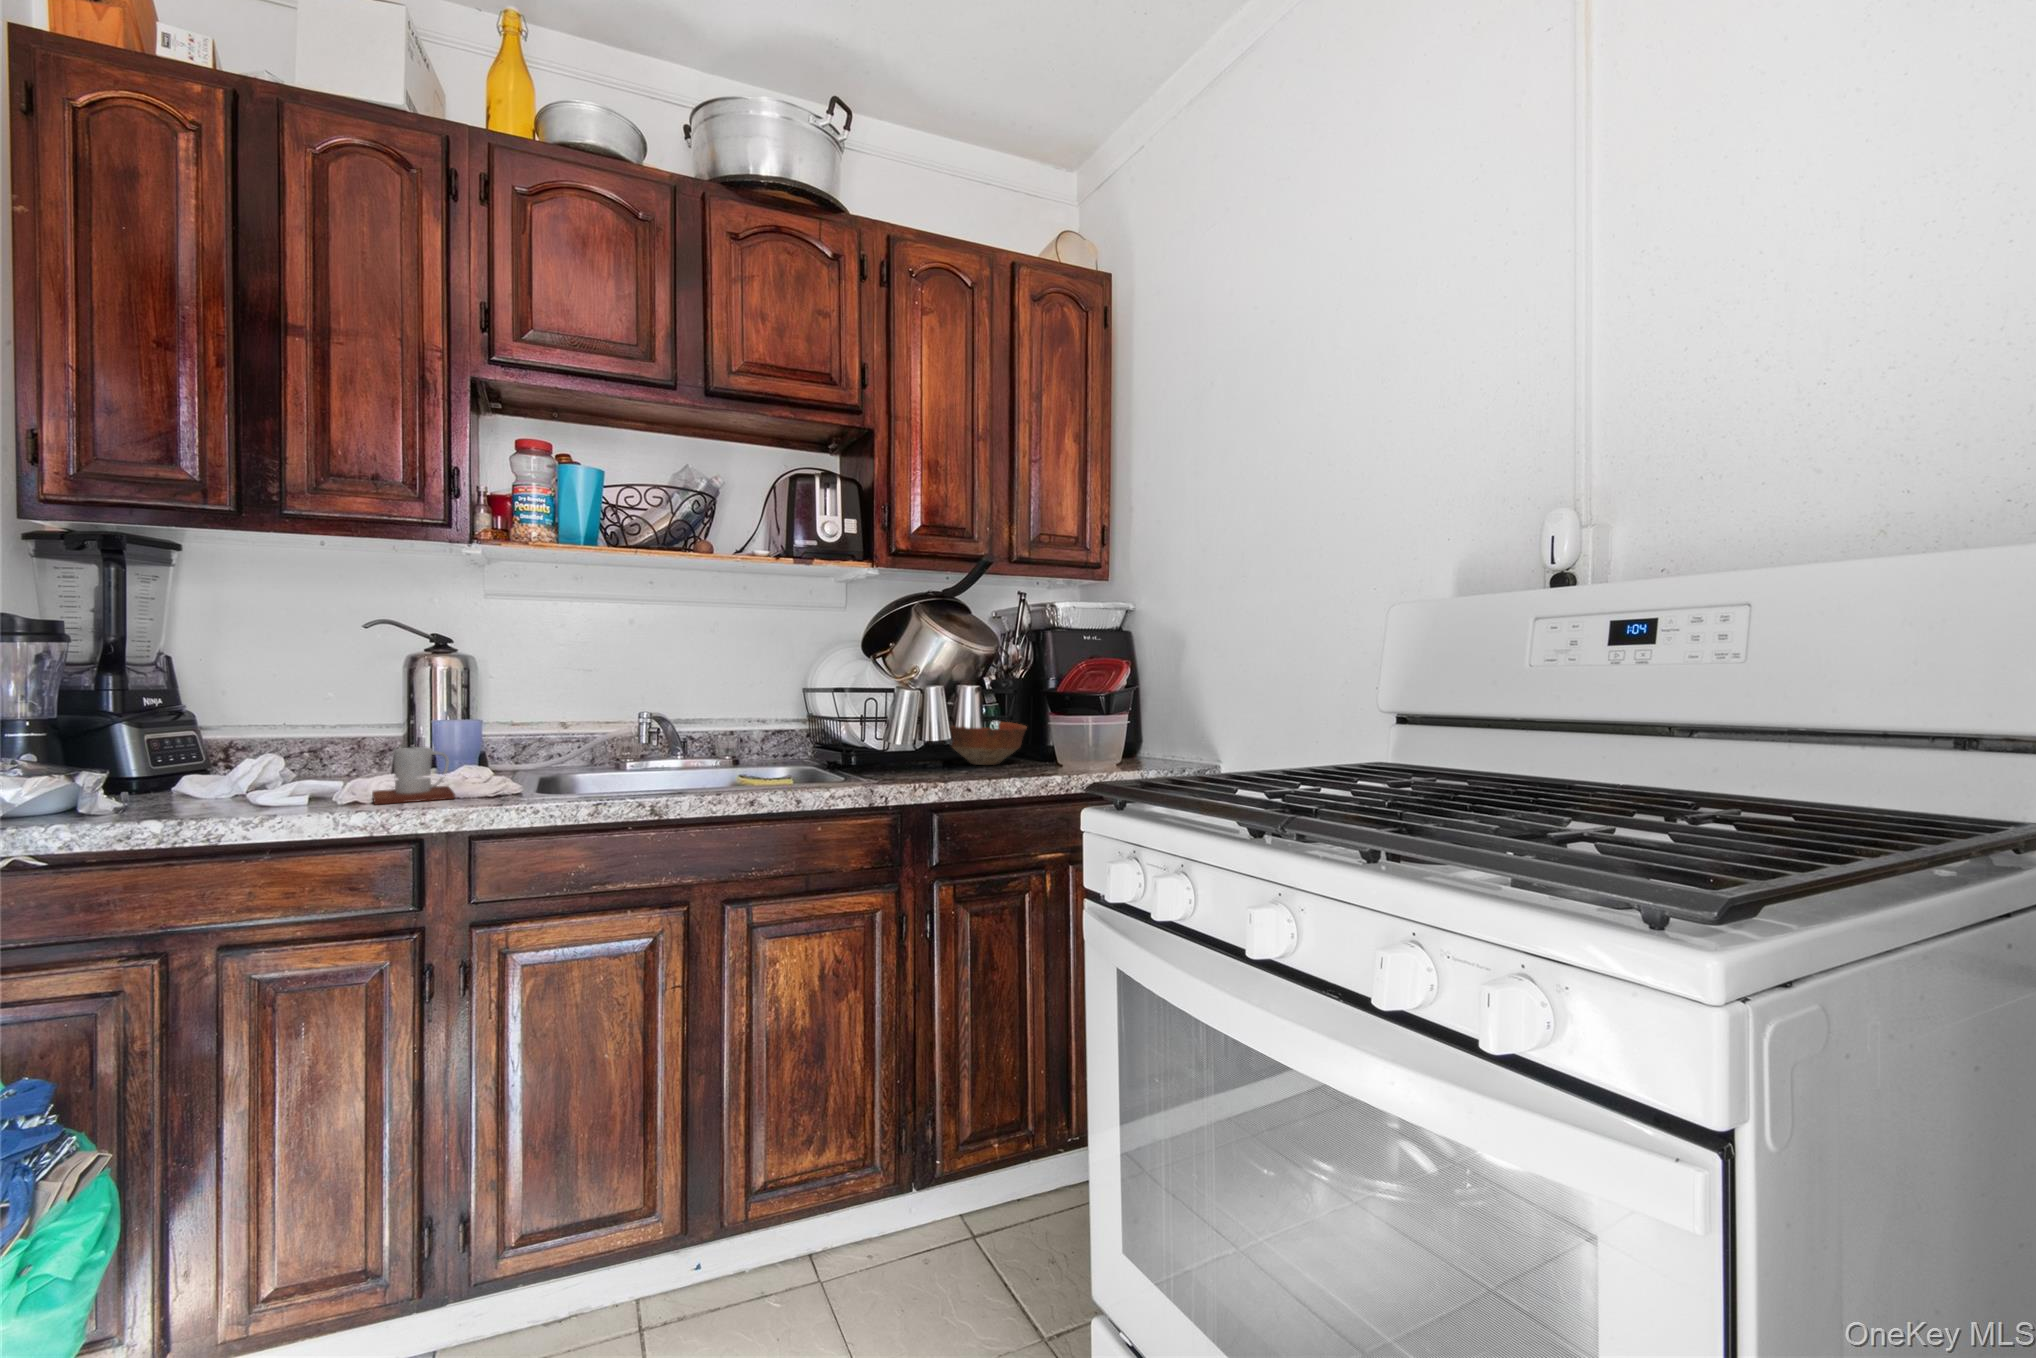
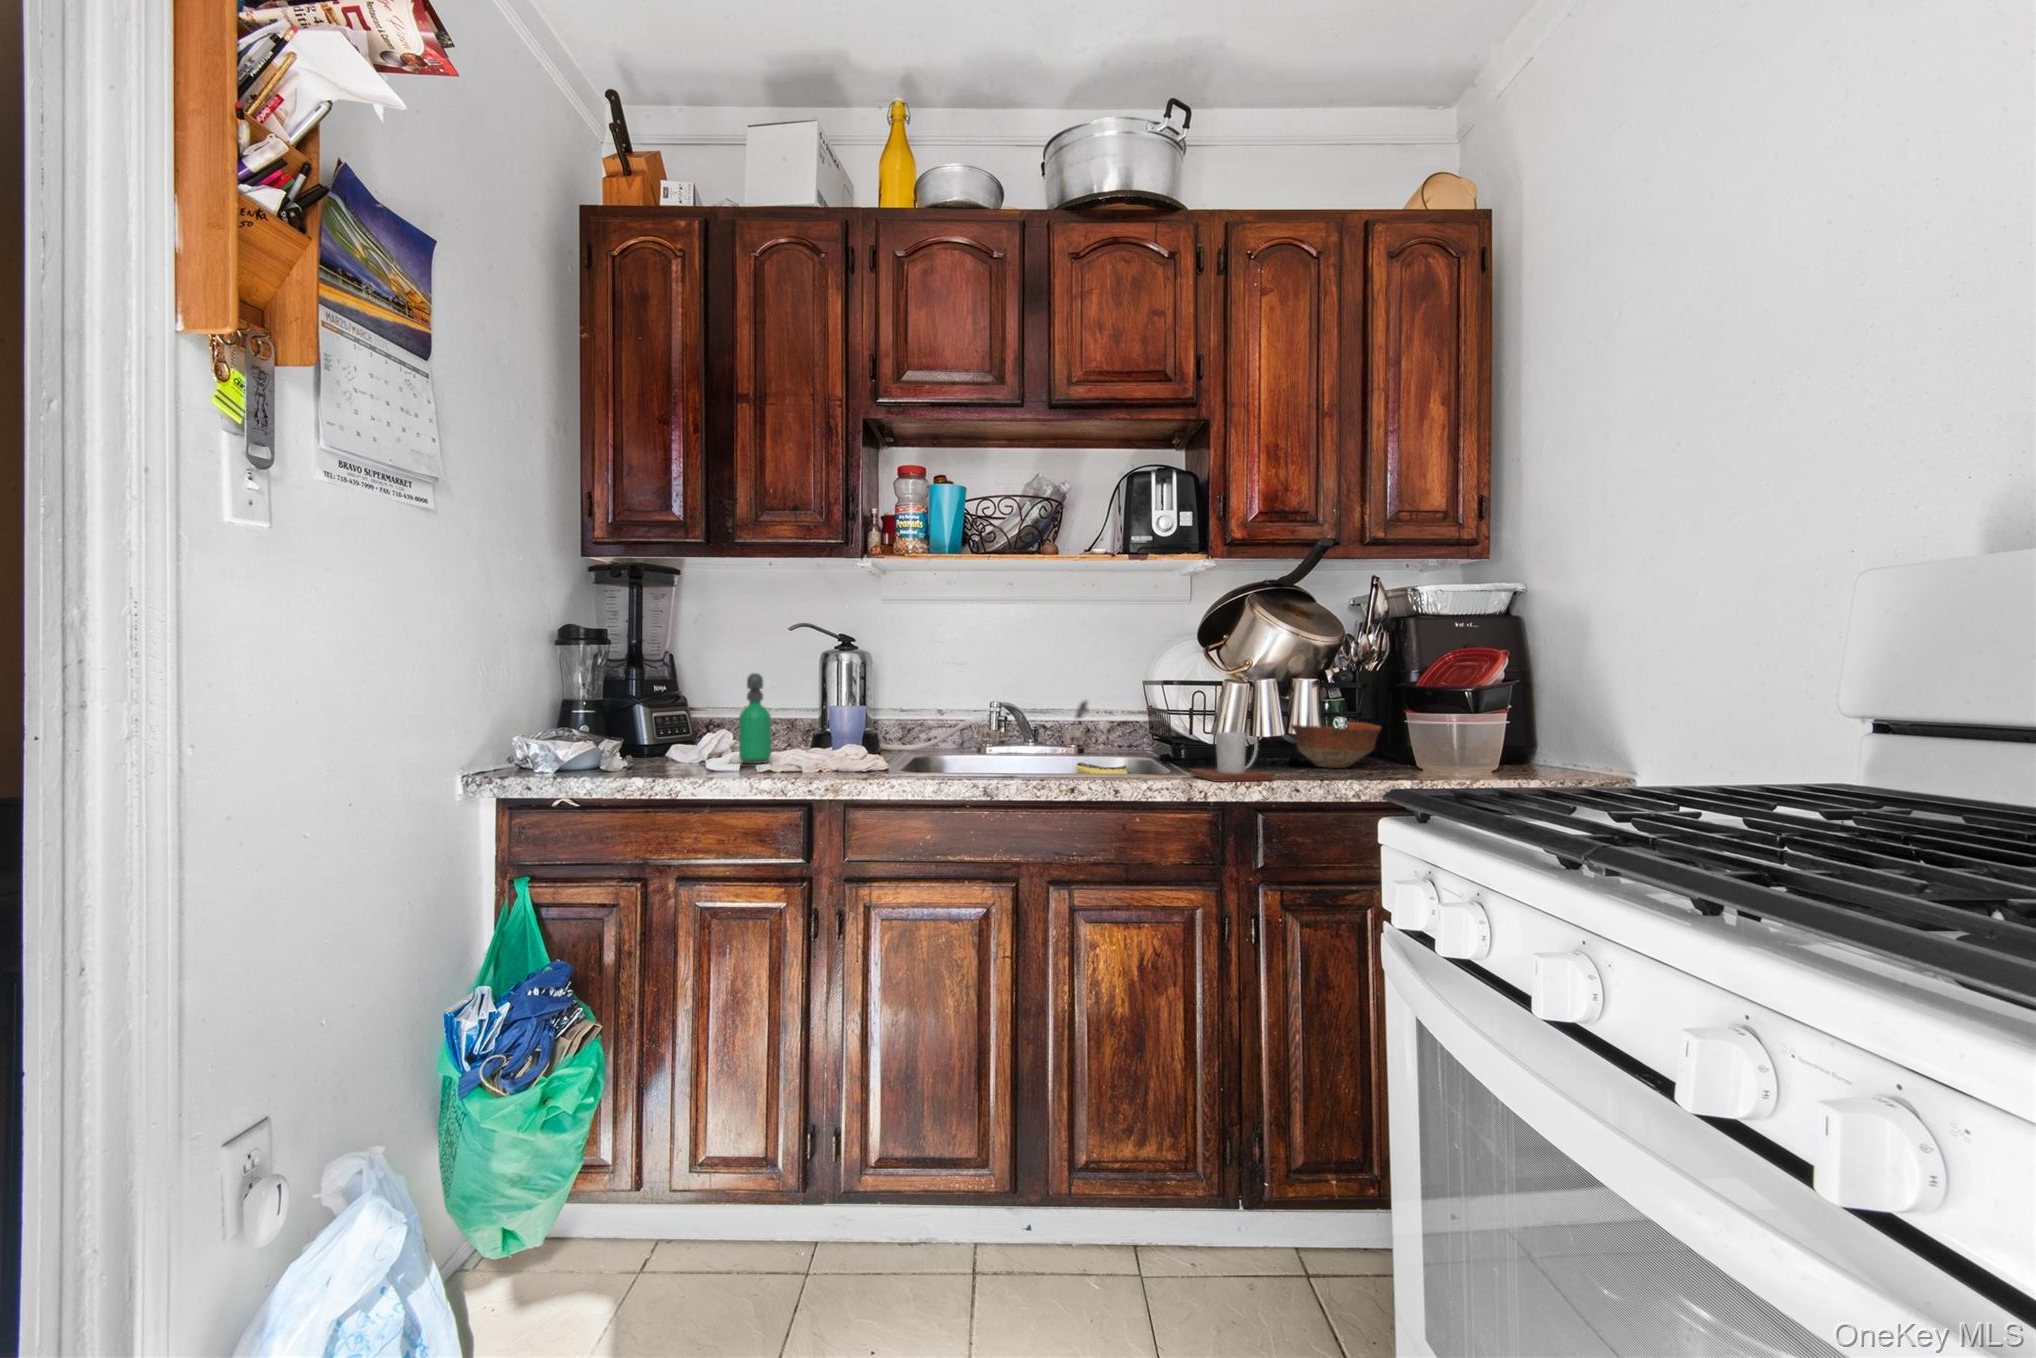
soap dispenser: none [293,679,343,793] -> present [739,673,771,764]
mug: present [372,747,455,804] -> present [1191,732,1272,782]

